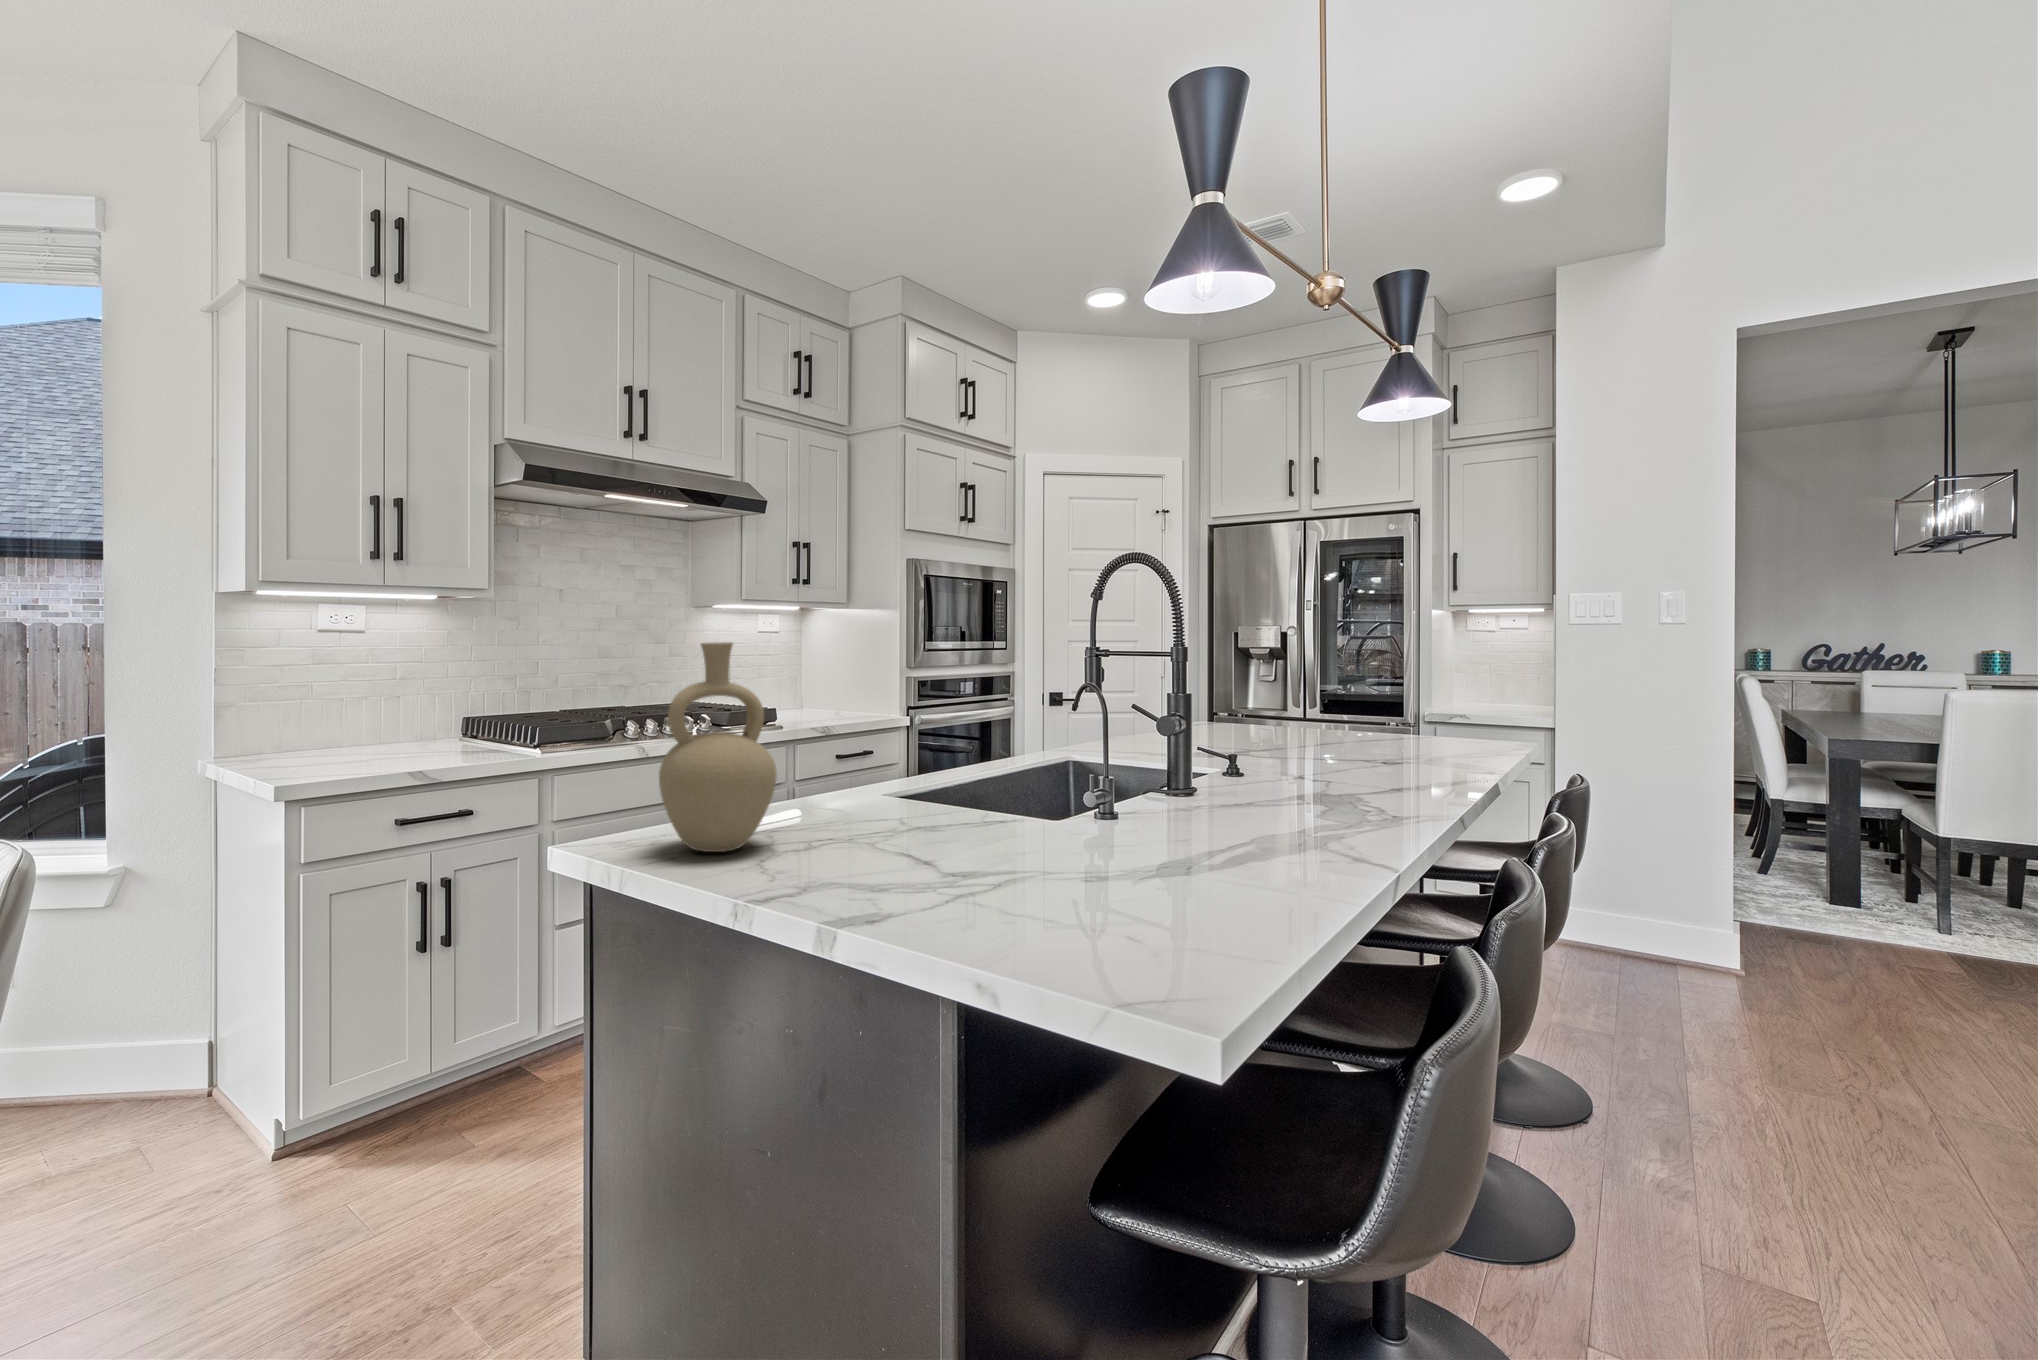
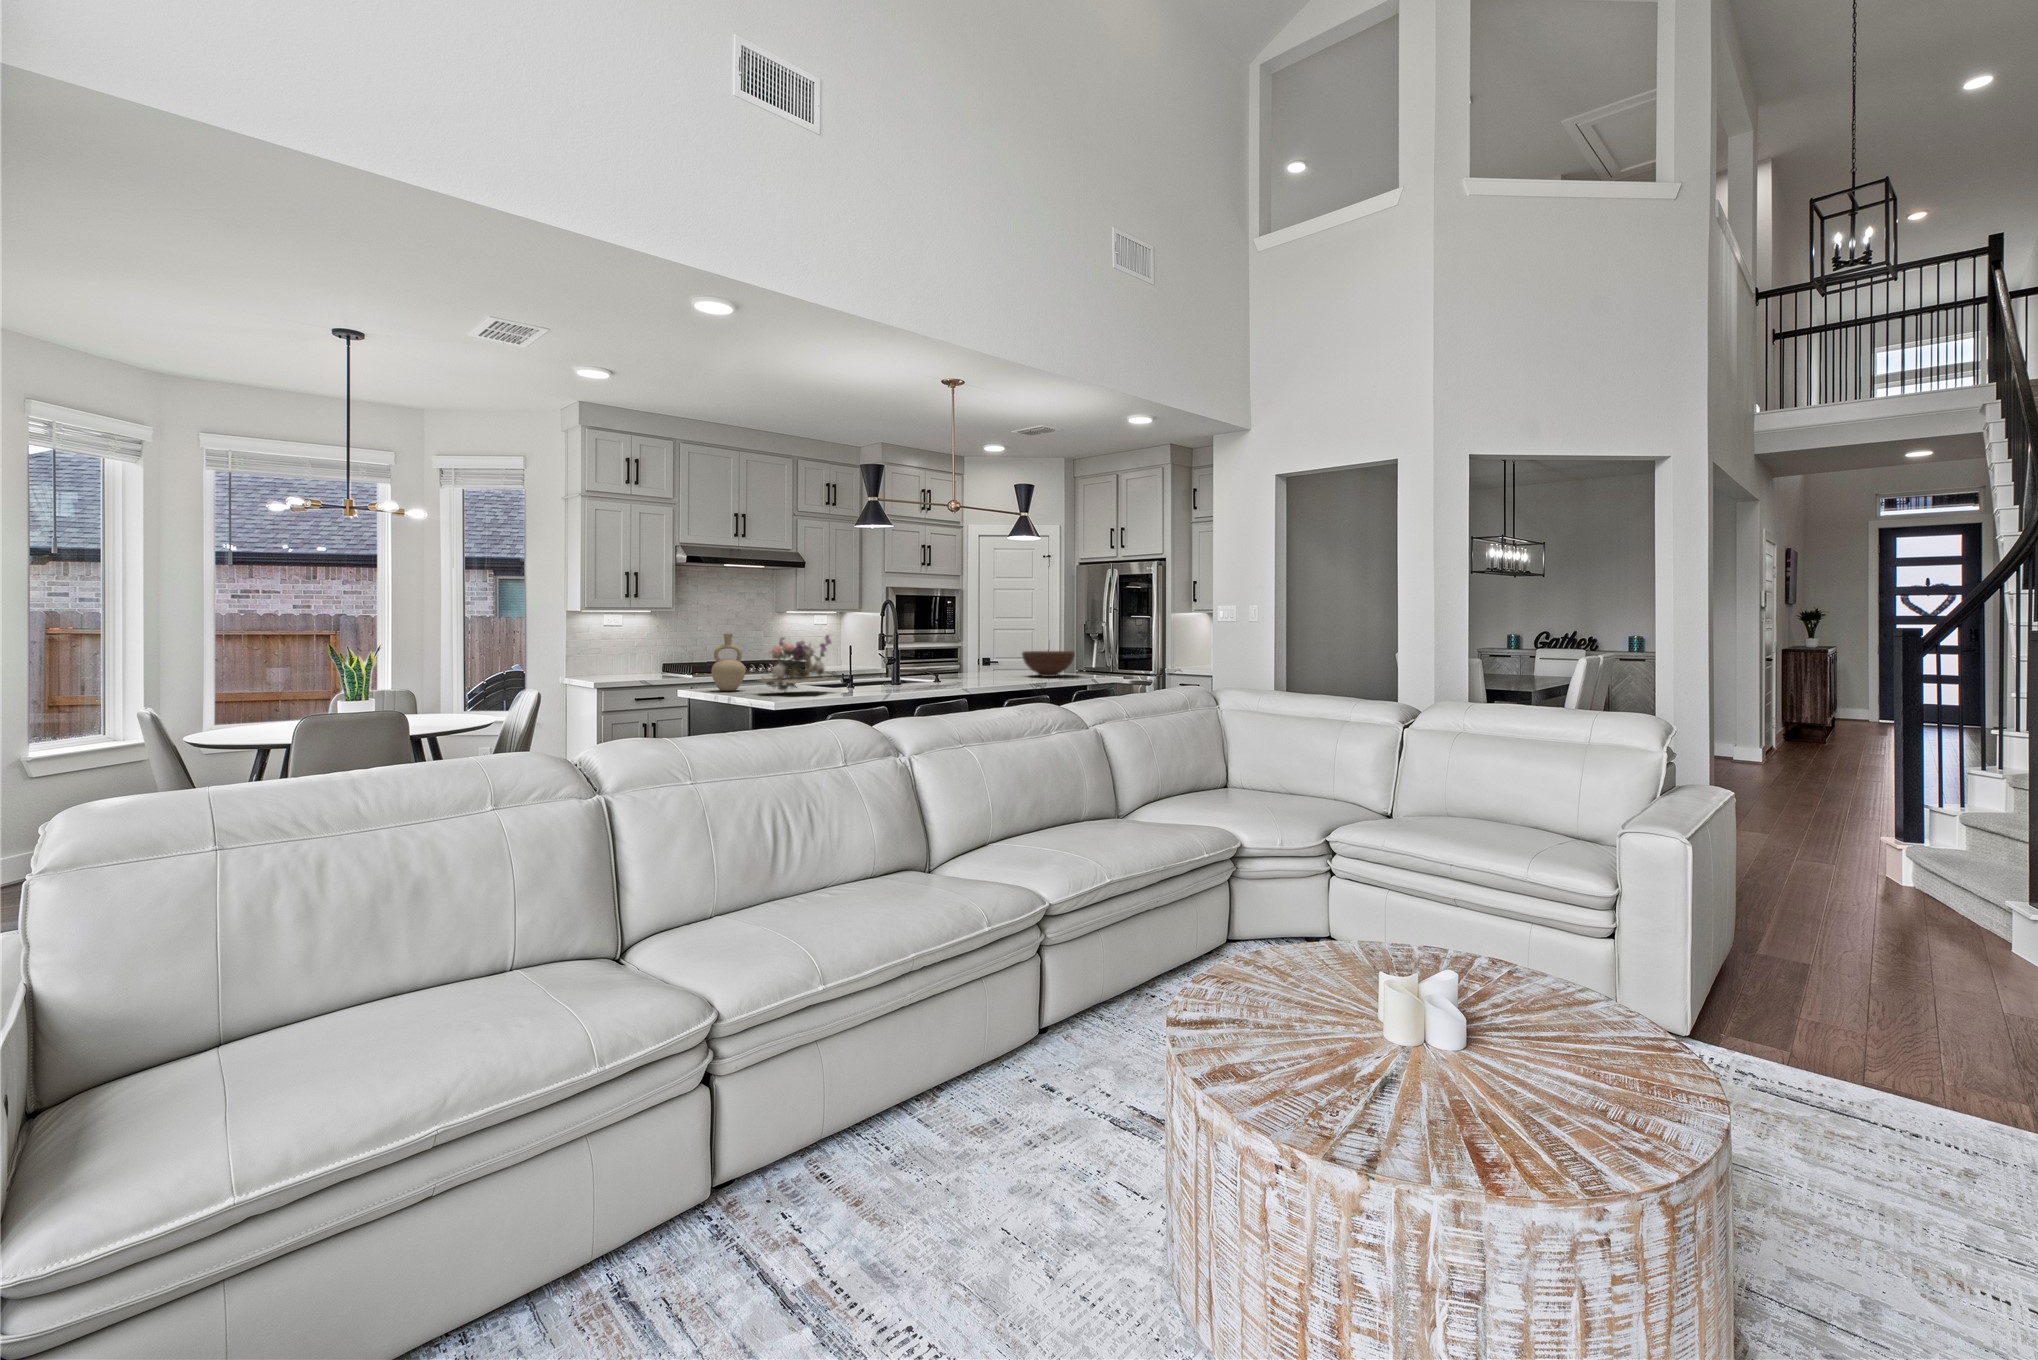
flower arrangement: none [851,639,1130,869] -> present [761,635,831,692]
fruit bowl: none [1314,683,1449,745] -> present [1022,651,1075,677]

